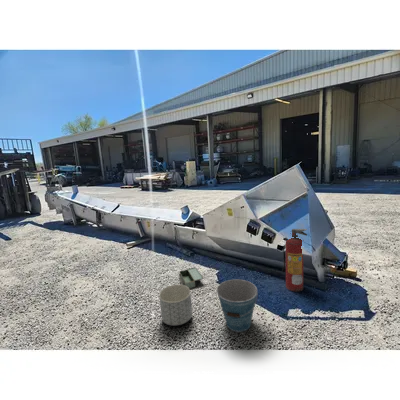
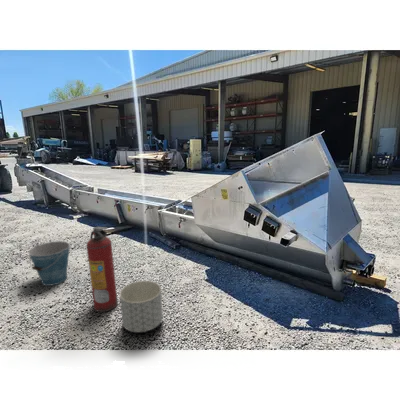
fire extinguisher: present [282,229,307,292] -> present [87,227,118,312]
toolbox: present [179,268,203,288] -> none [156,262,185,288]
bucket: present [216,279,258,332] -> present [29,241,70,286]

